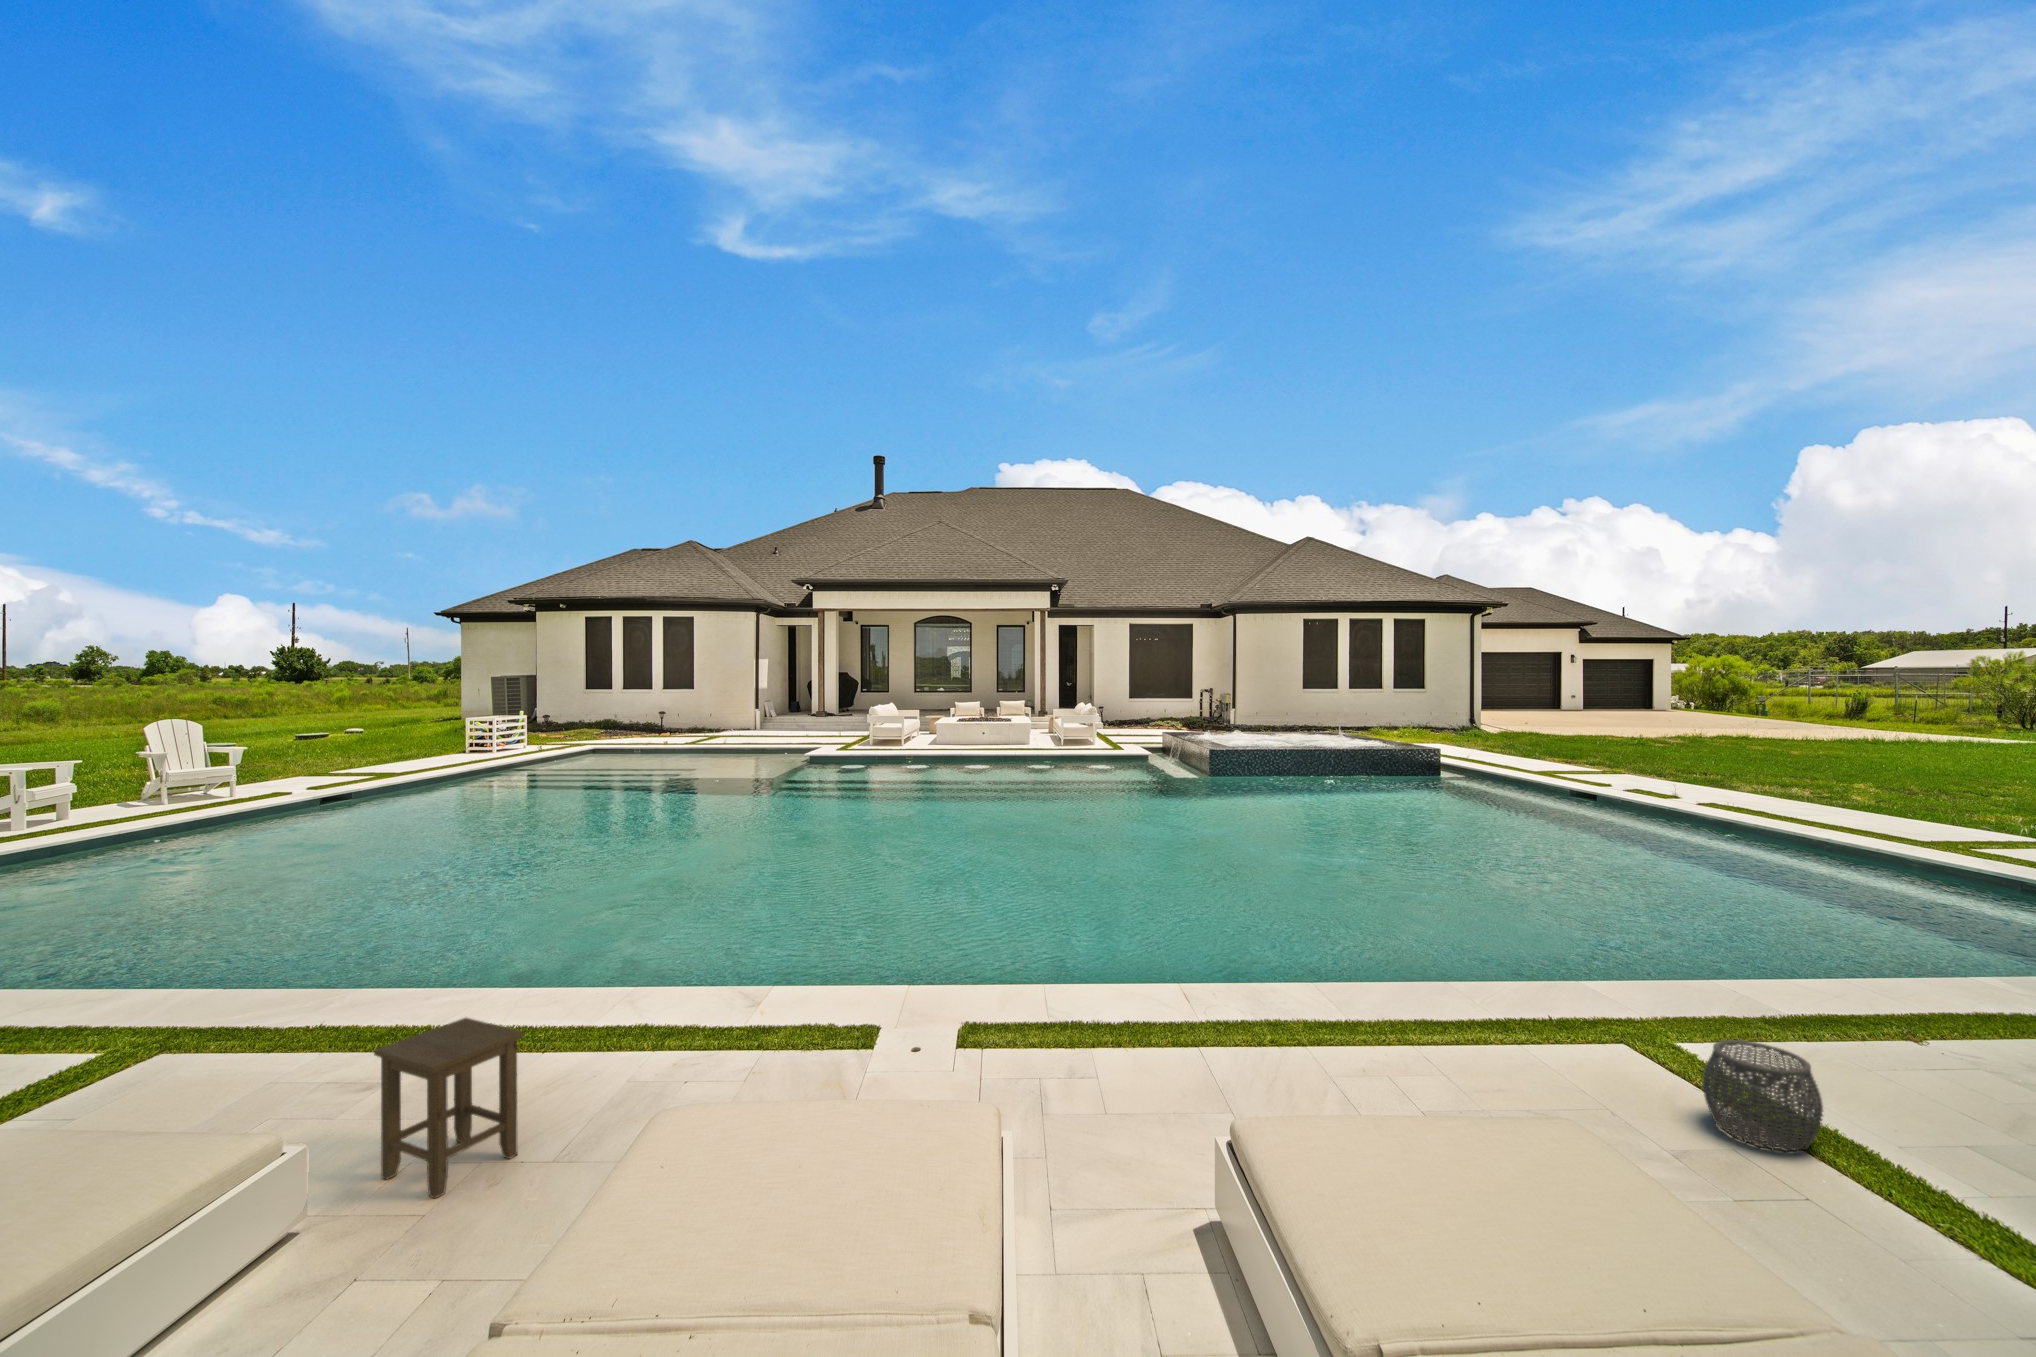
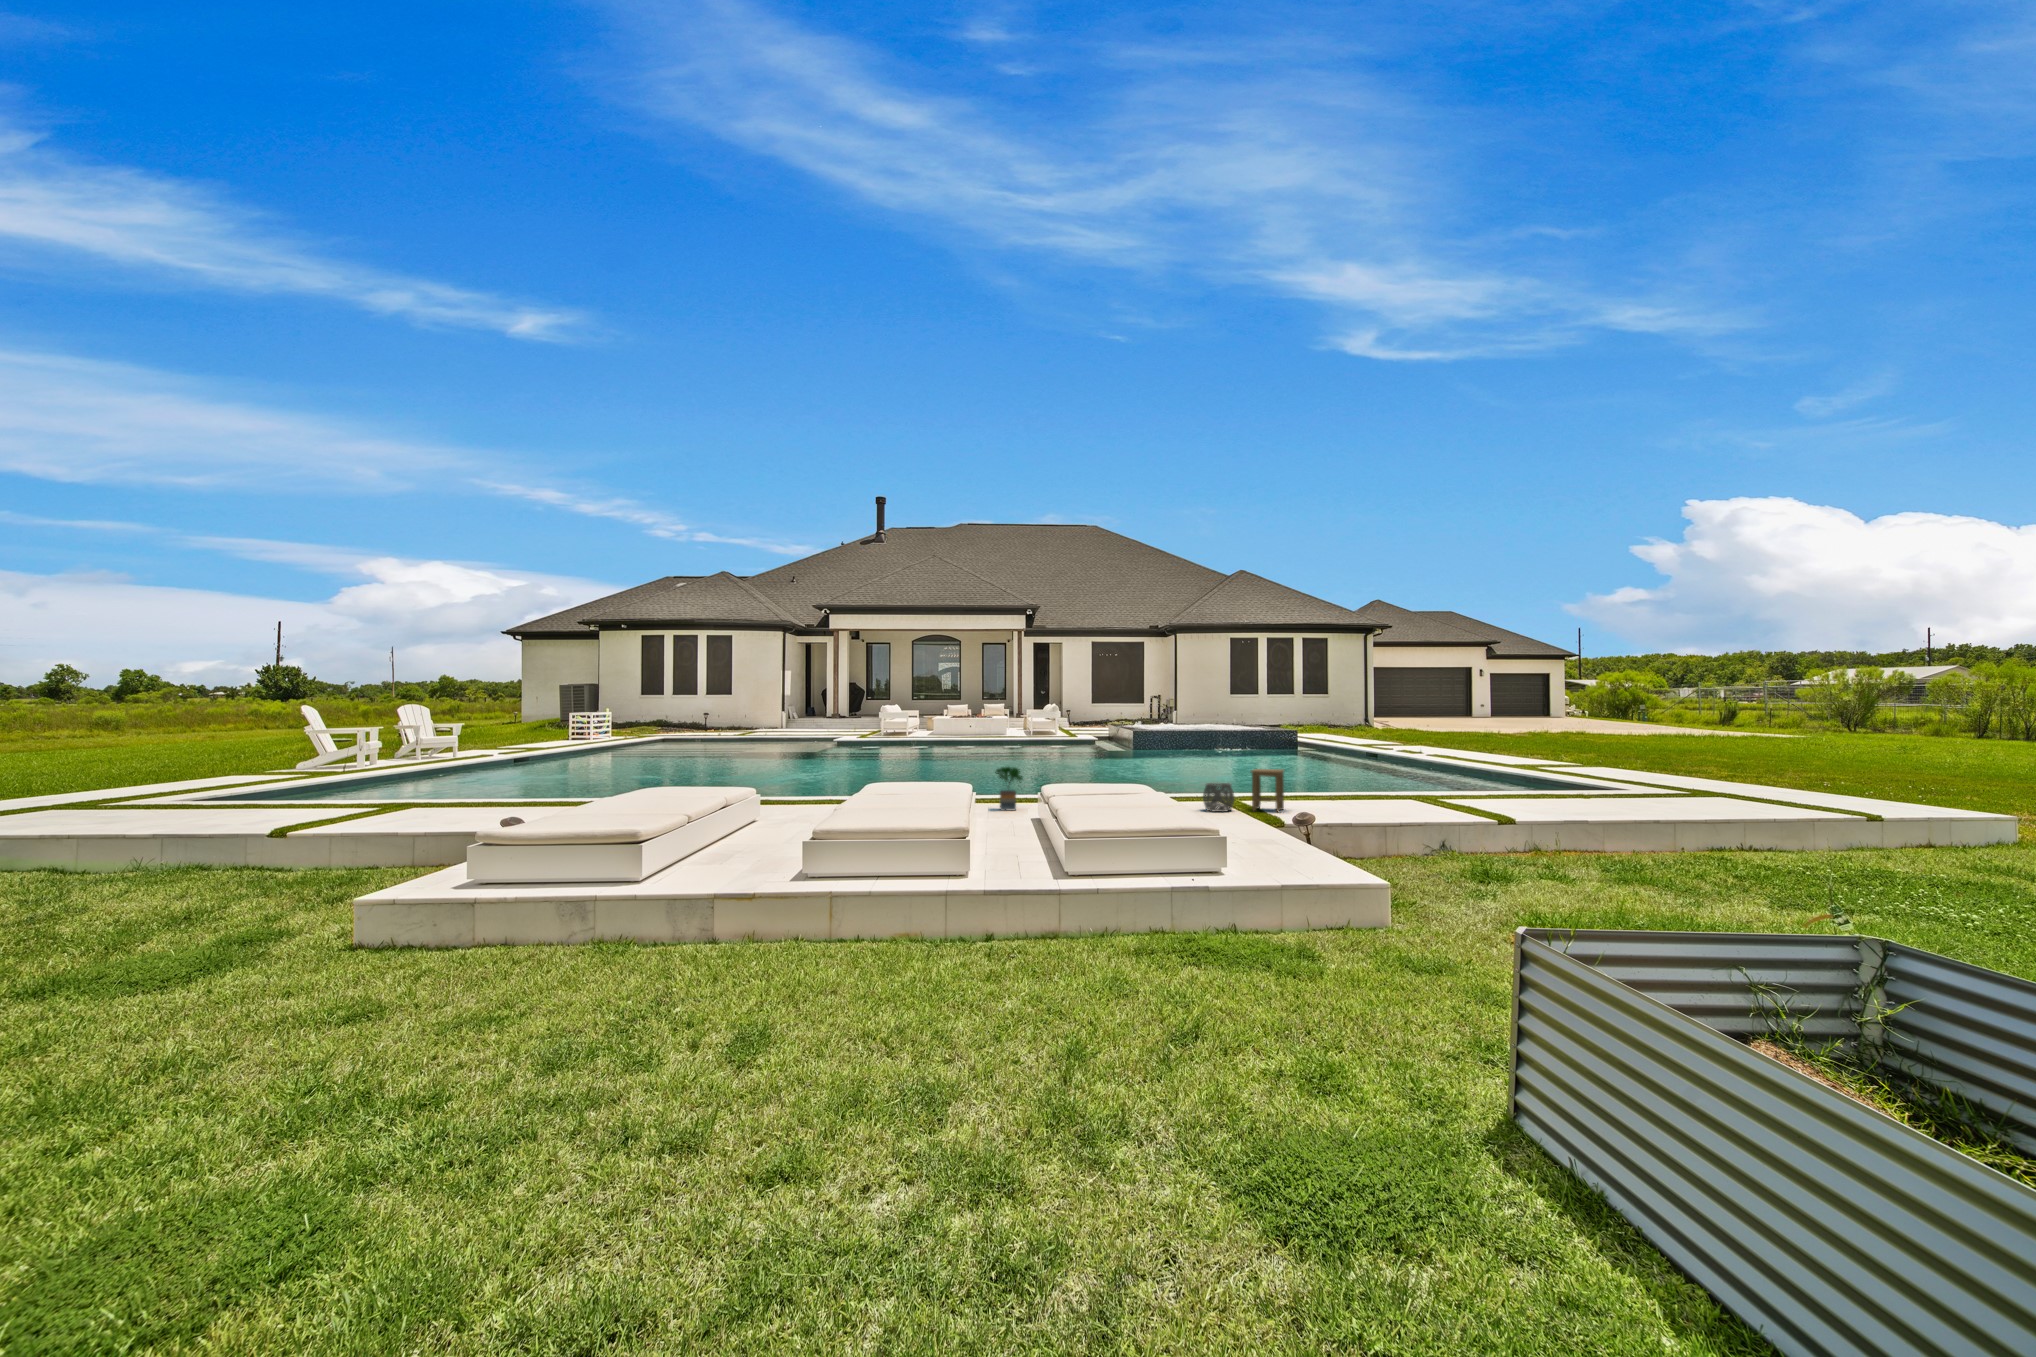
potted tree: none [1091,980,1179,1119] -> present [995,767,1022,811]
stool: present [374,1018,524,1198] -> present [1251,769,1284,812]

